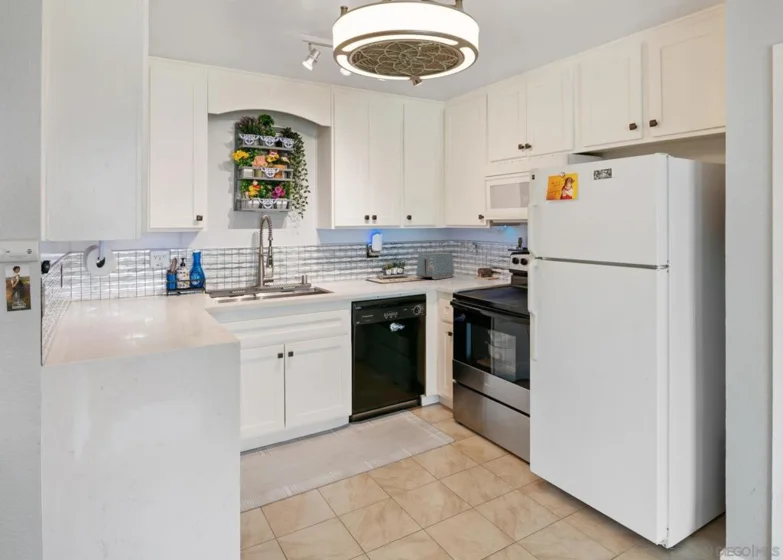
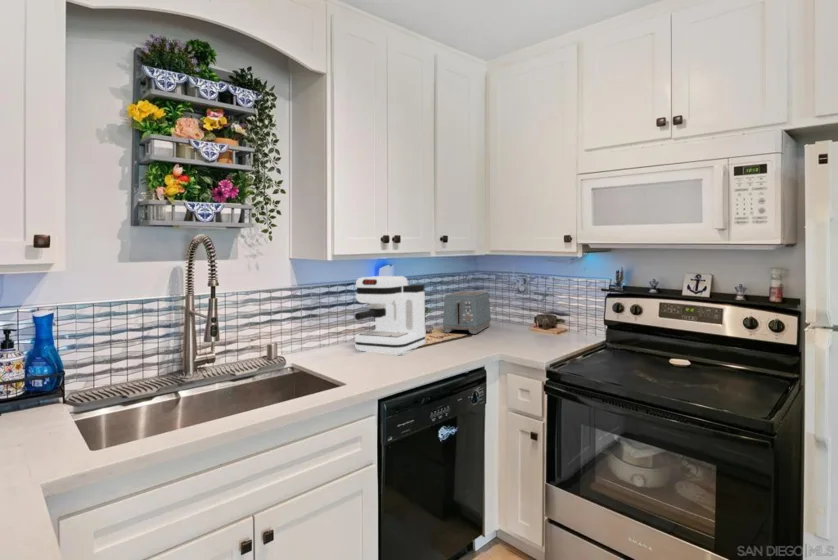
coffee maker: none [349,240,395,285] -> present [355,276,426,355]

